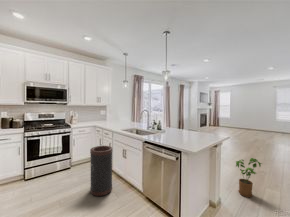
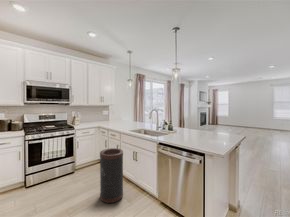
house plant: present [236,158,261,197] -> none [251,158,280,199]

